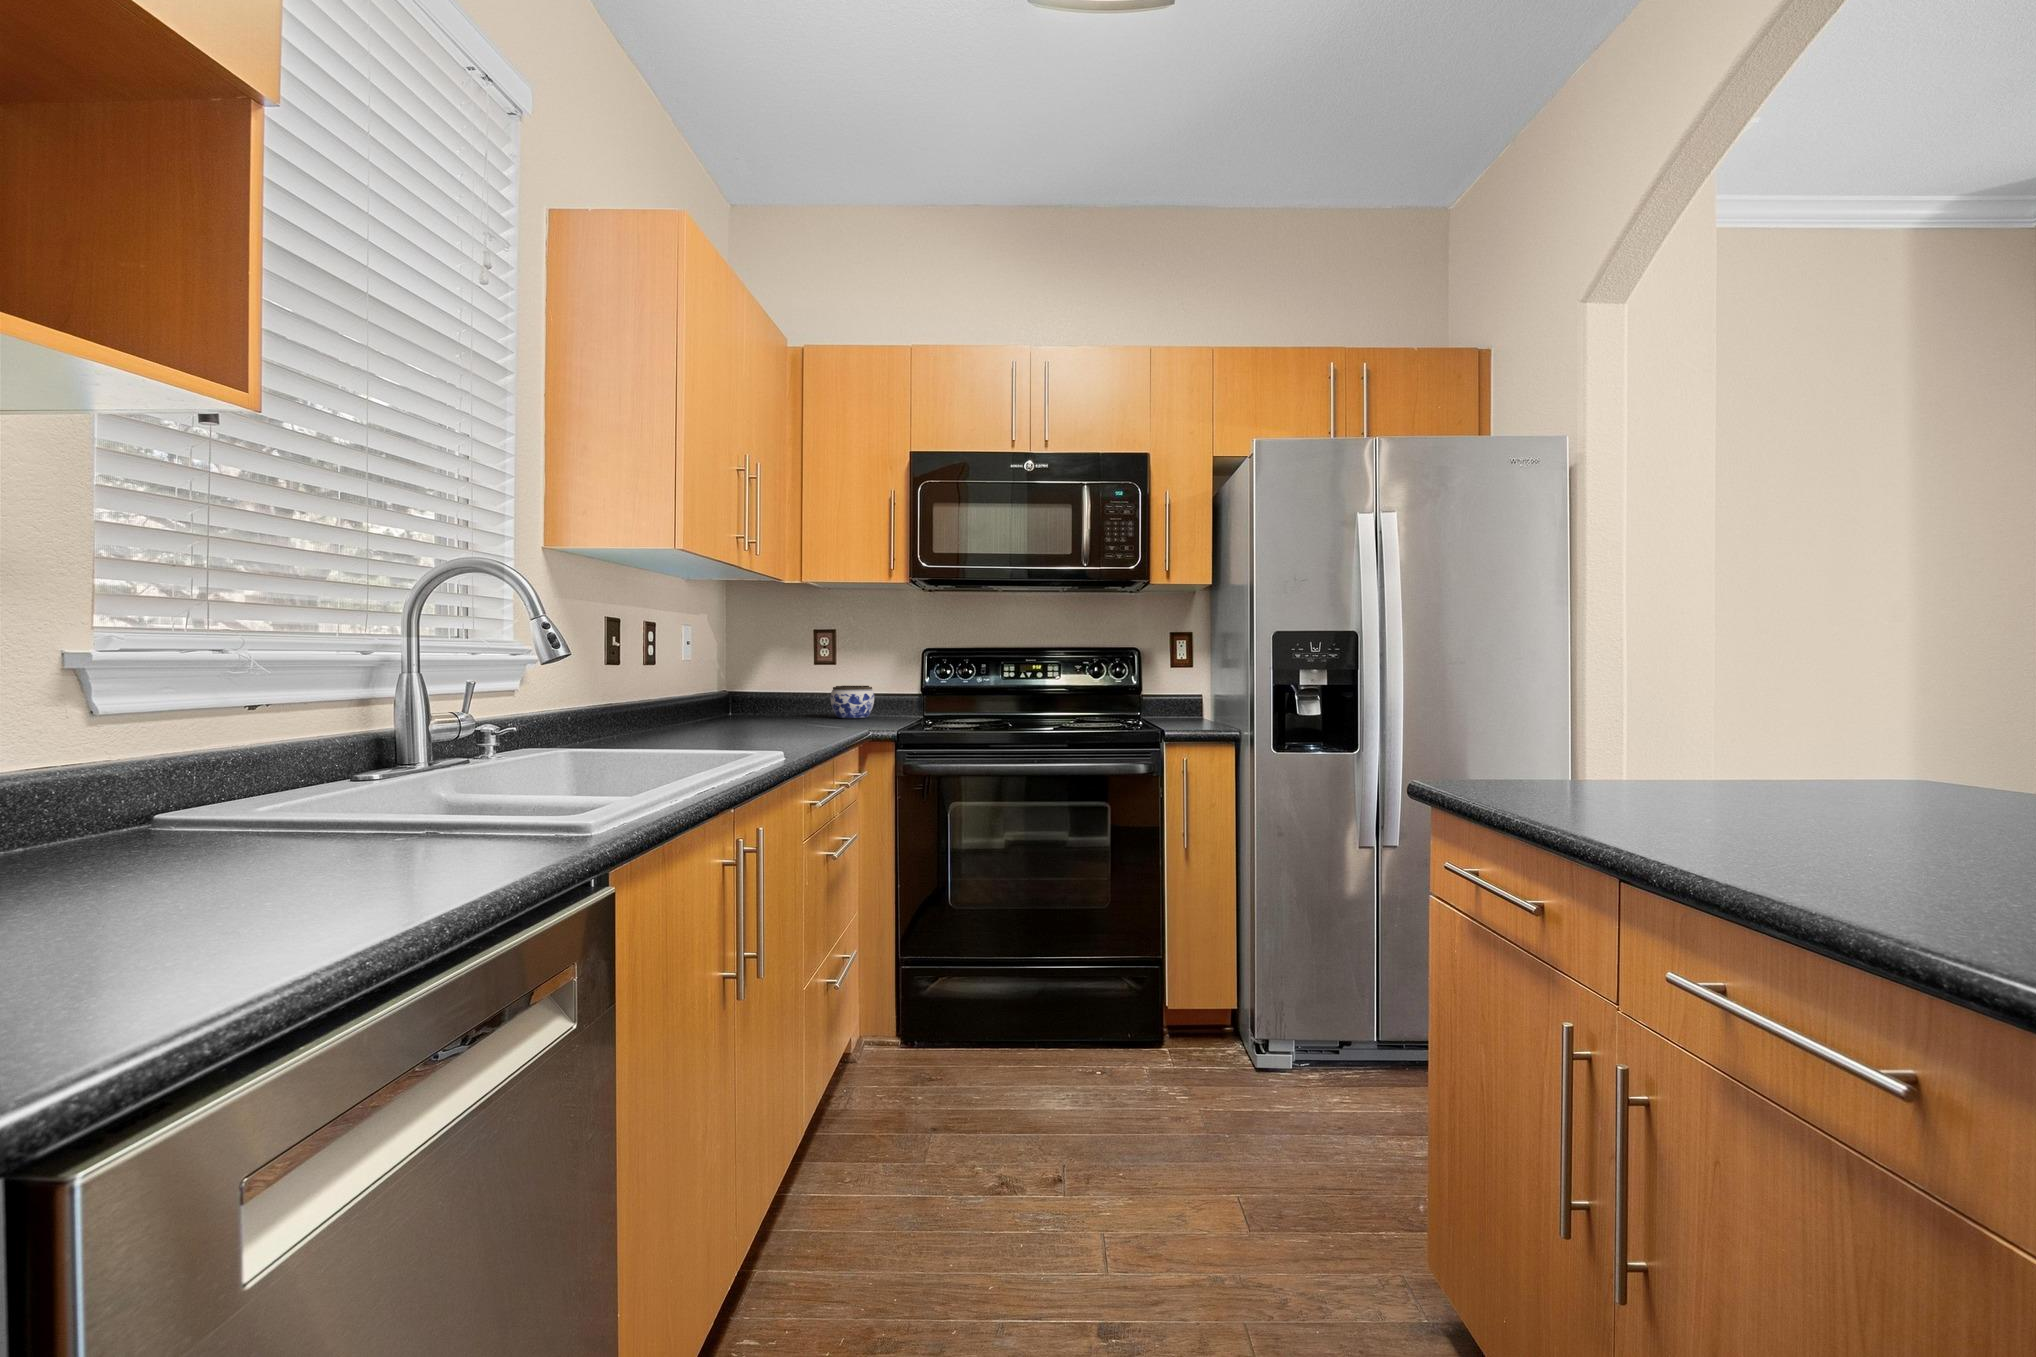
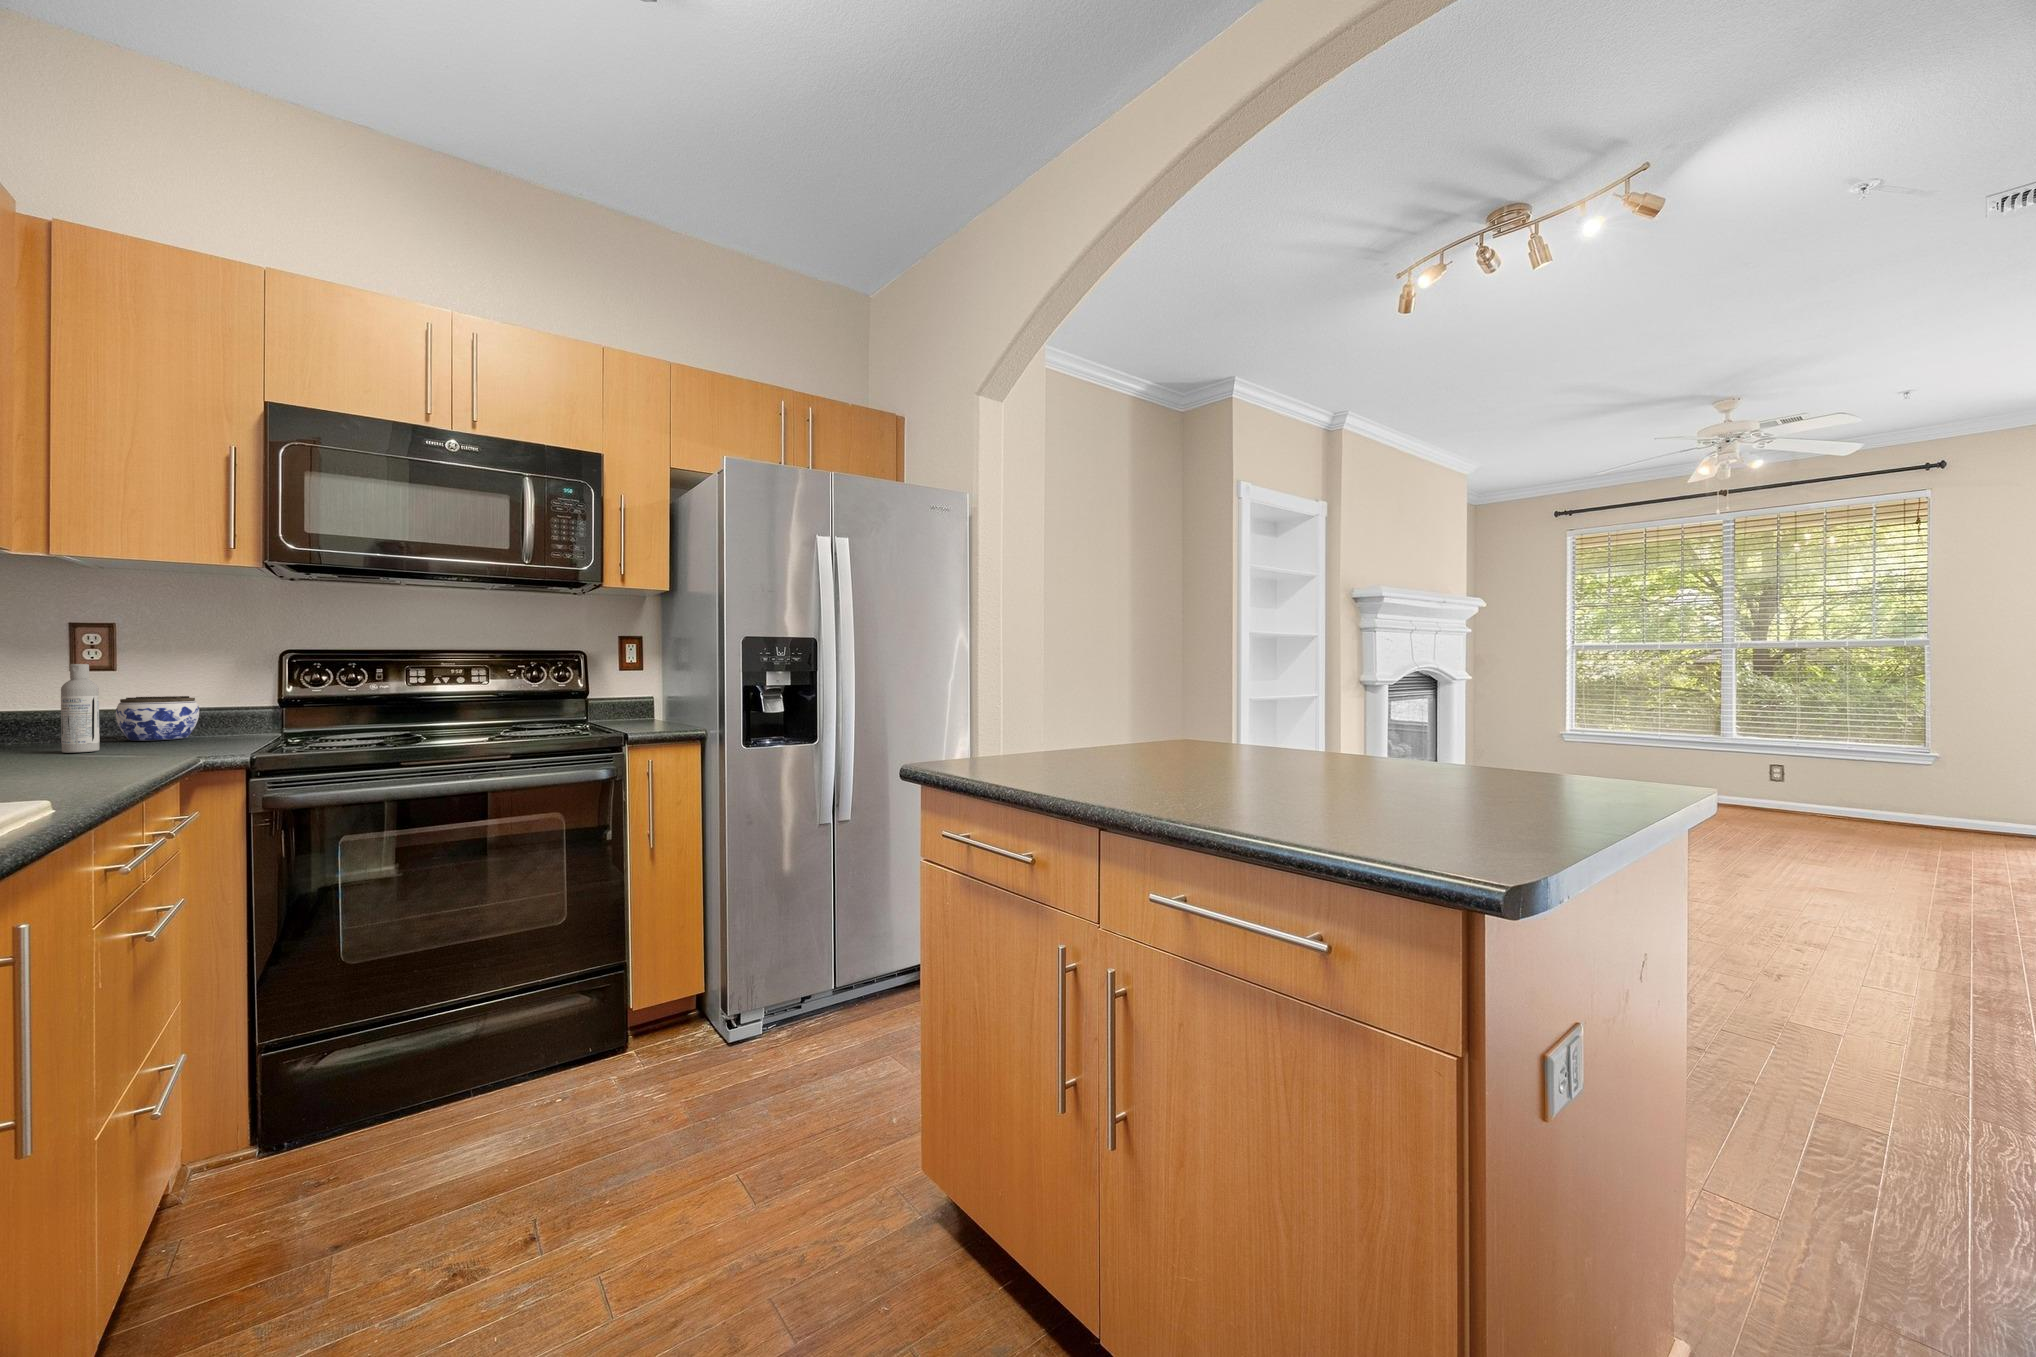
bottle: none [800,661,819,724] -> present [61,664,100,753]

